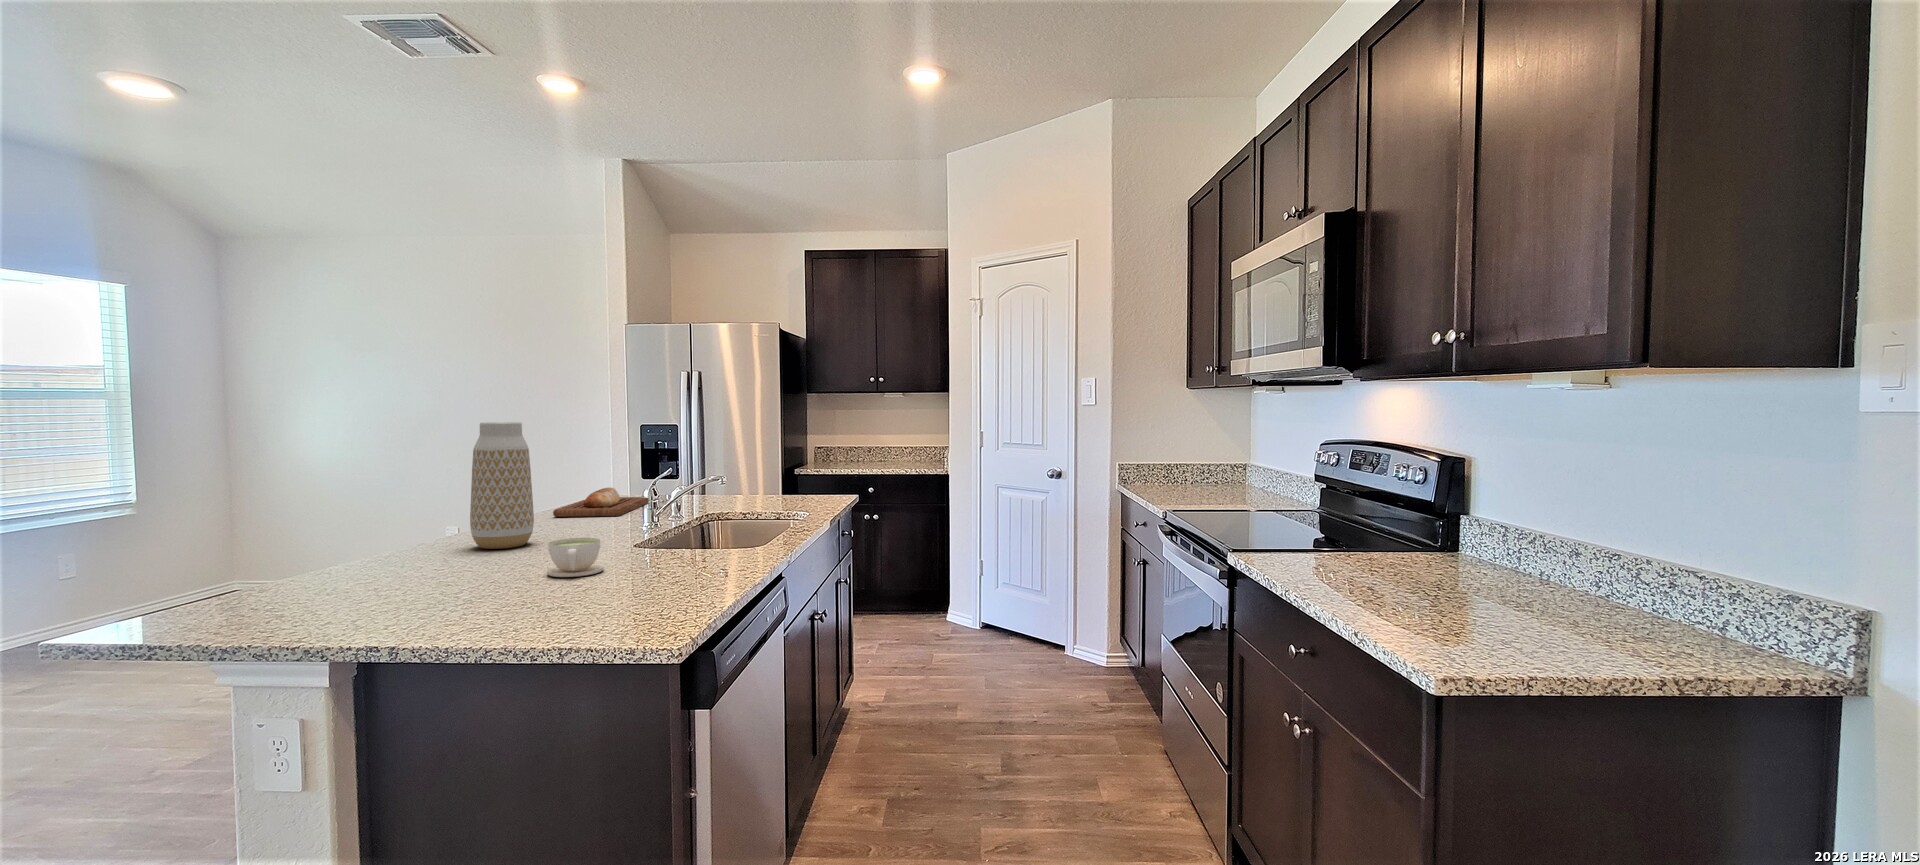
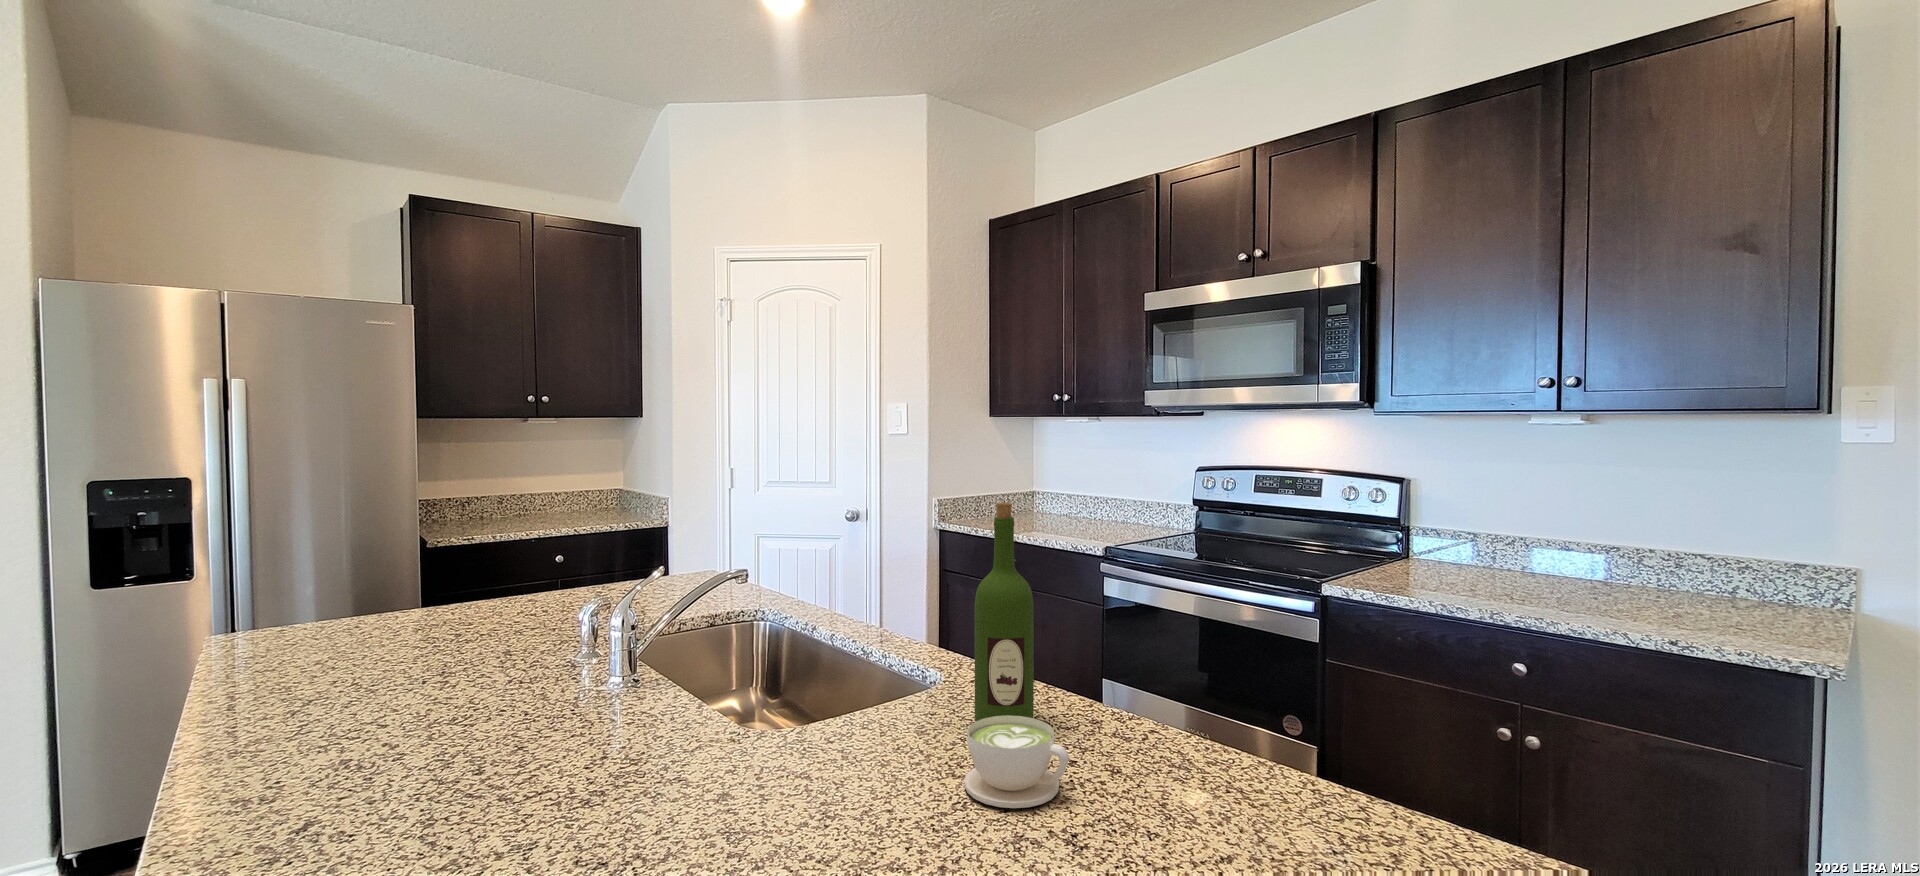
vase: present [470,422,534,549] -> none [538,513,667,802]
wine bottle: none [641,426,679,561] -> present [975,503,1034,721]
bread loaf: present [553,488,649,517] -> none [346,615,539,695]

